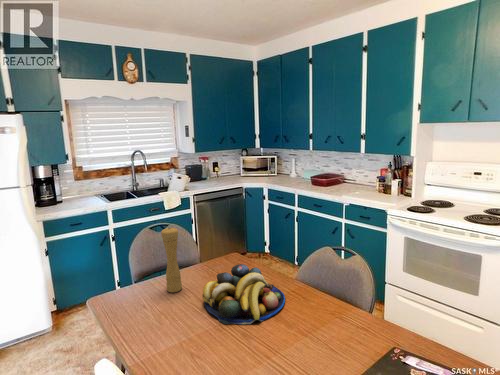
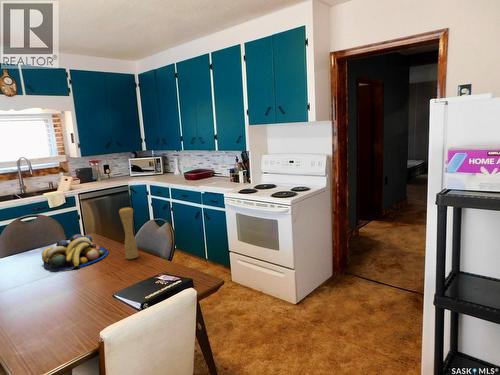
pepper mill: present [161,228,182,292] -> present [119,207,138,259]

